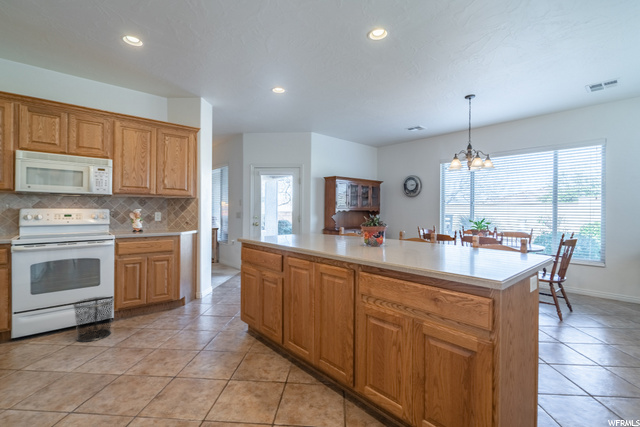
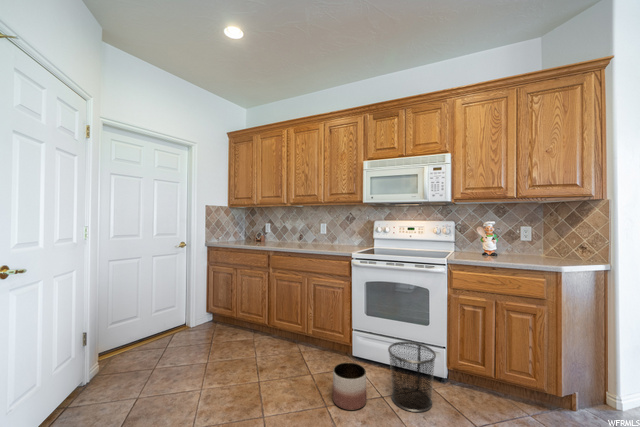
planter: none [21,327,59,363] -> present [333,362,367,410]

